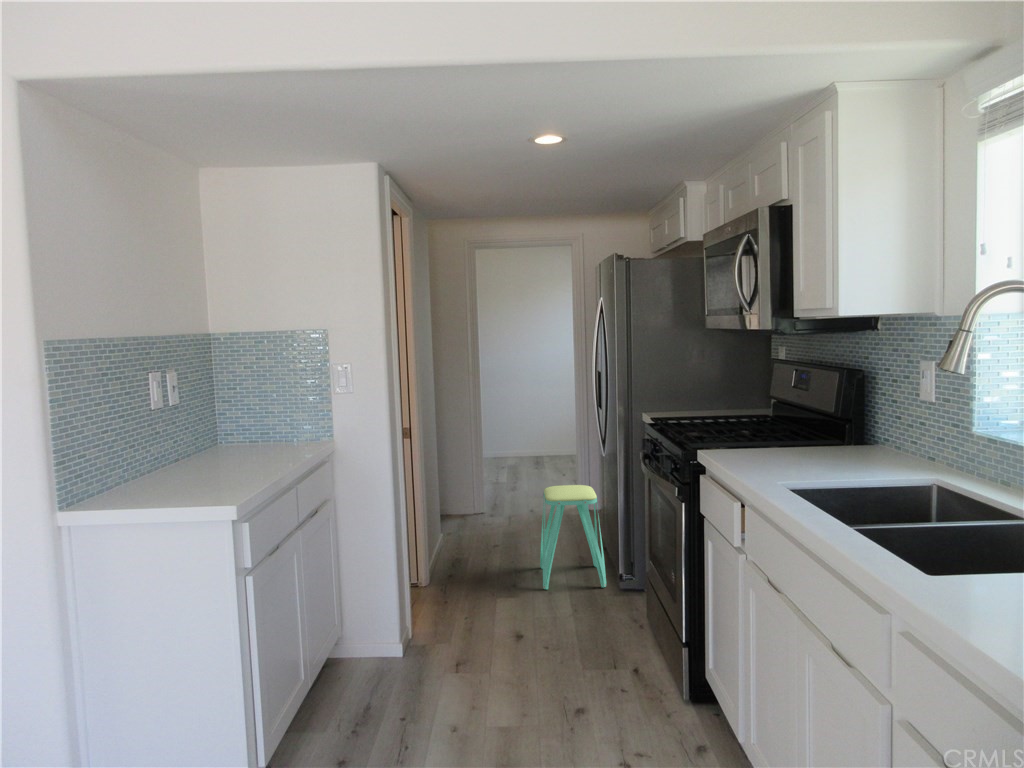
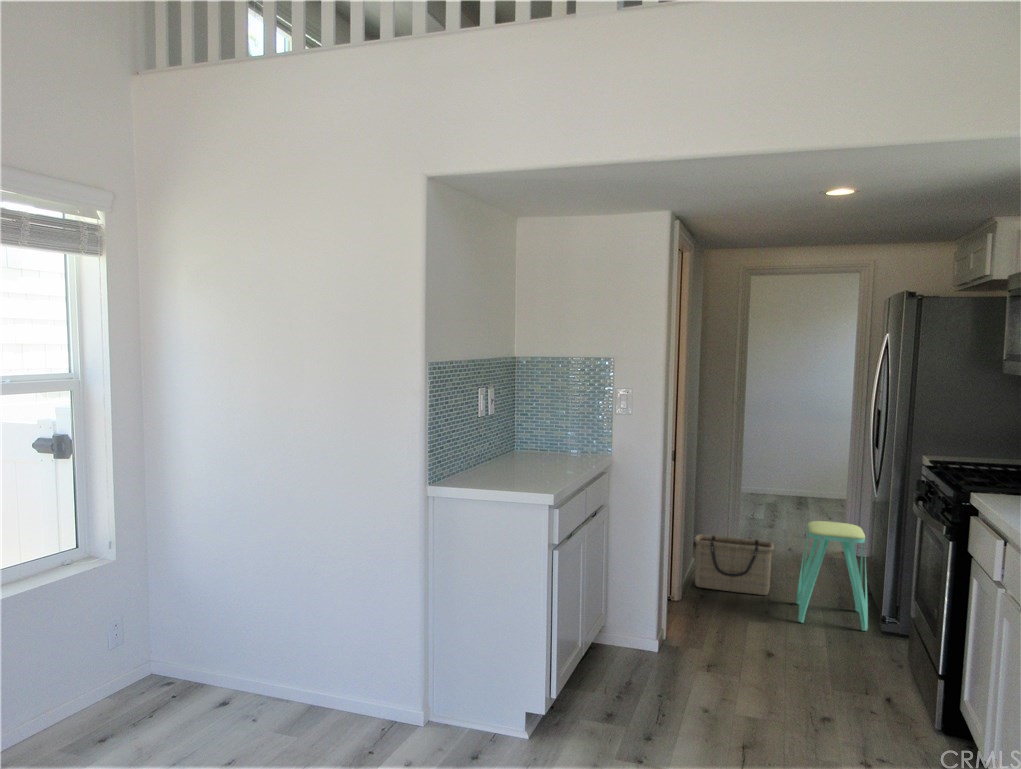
basket: none [440,510,516,566] -> present [695,534,774,595]

